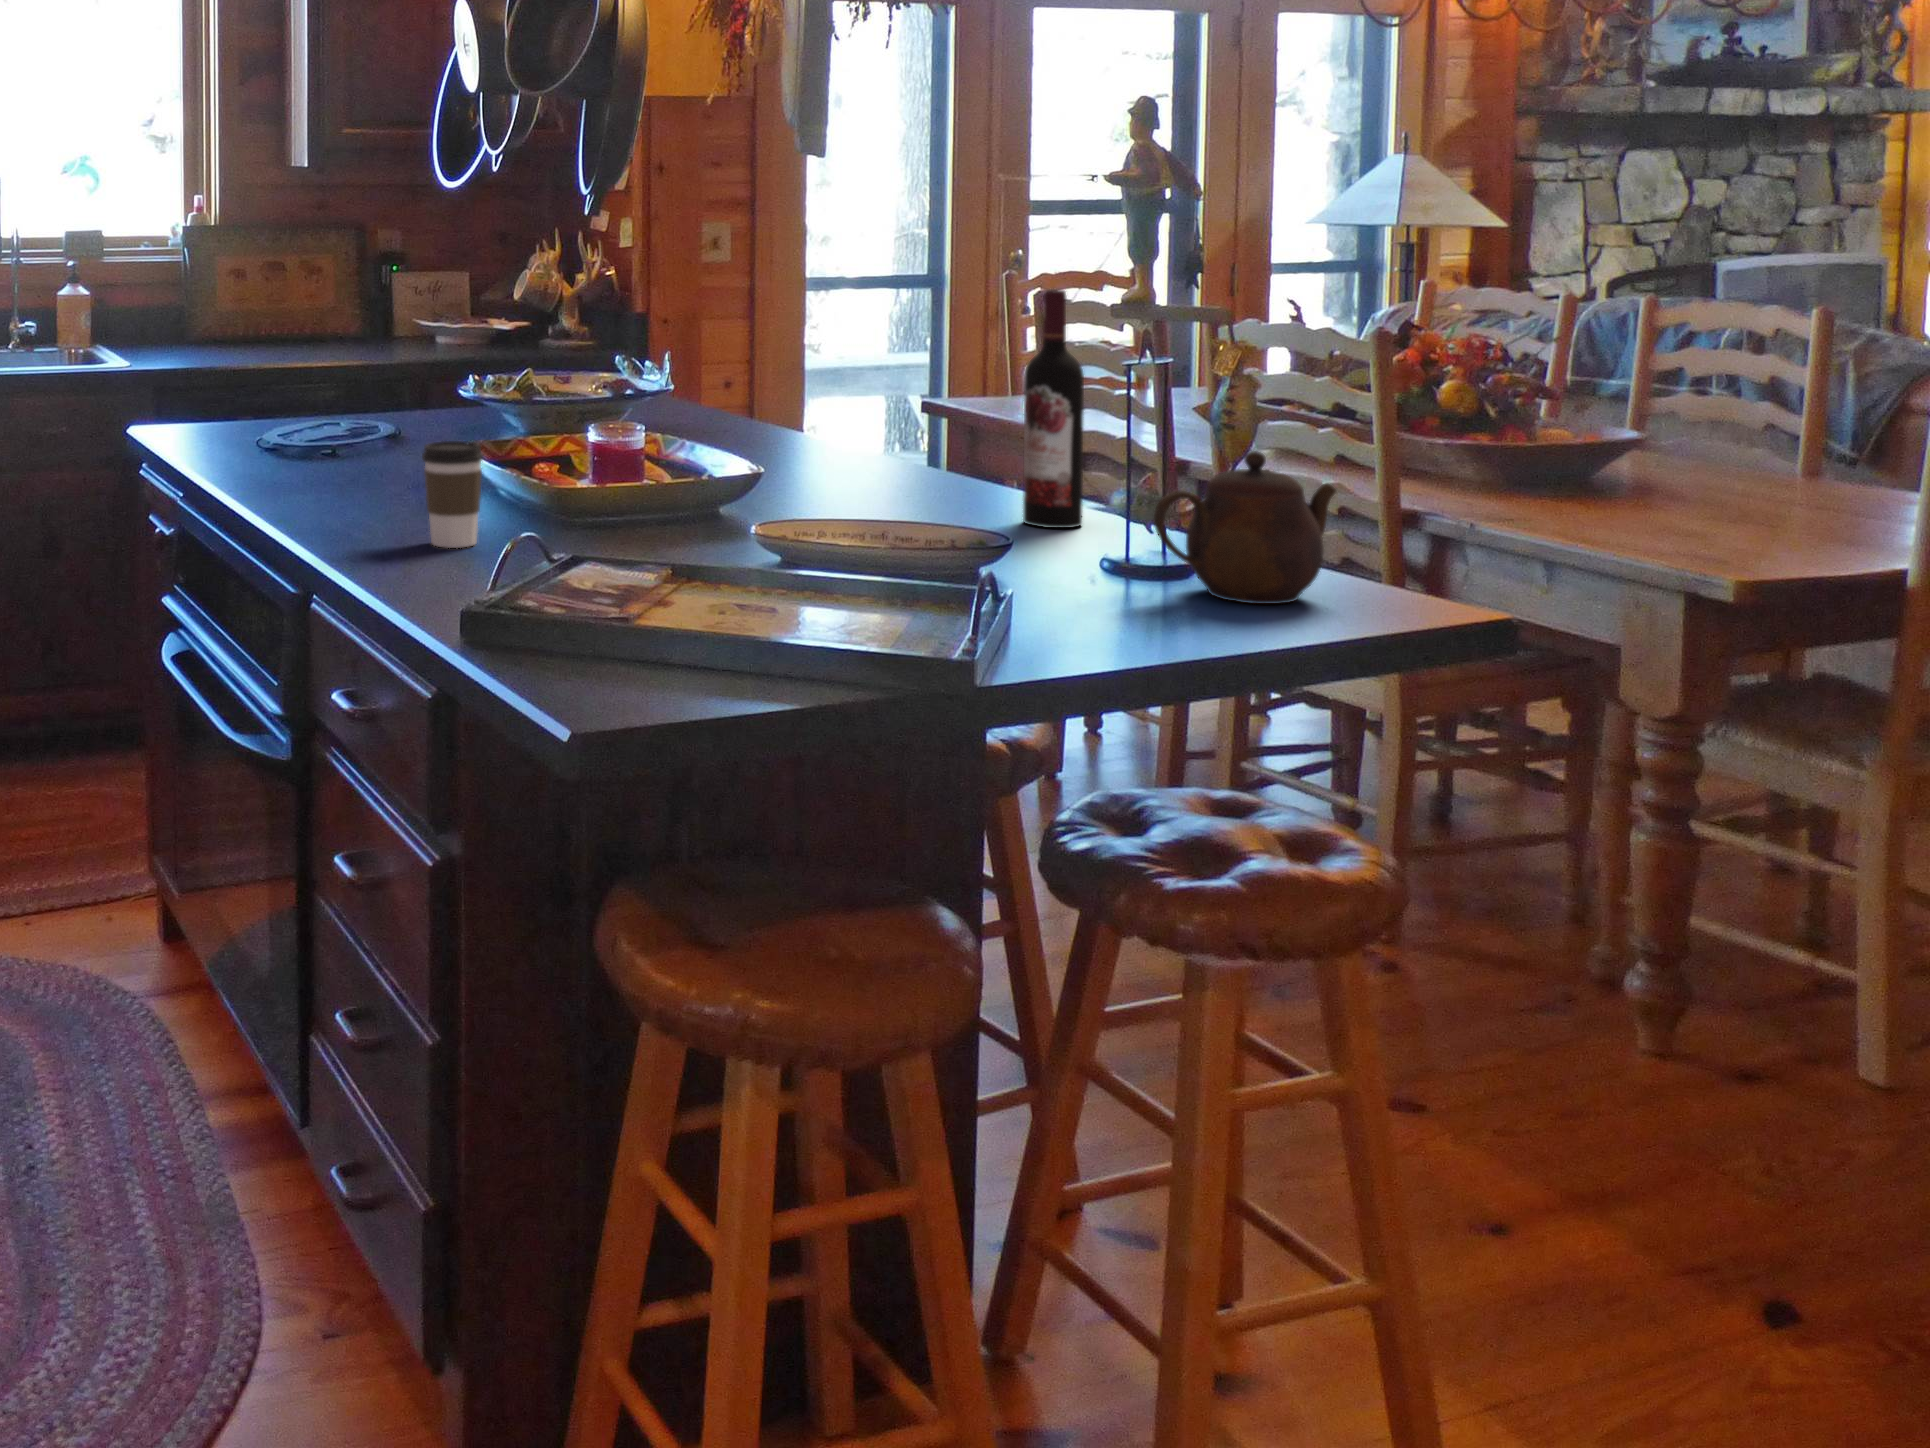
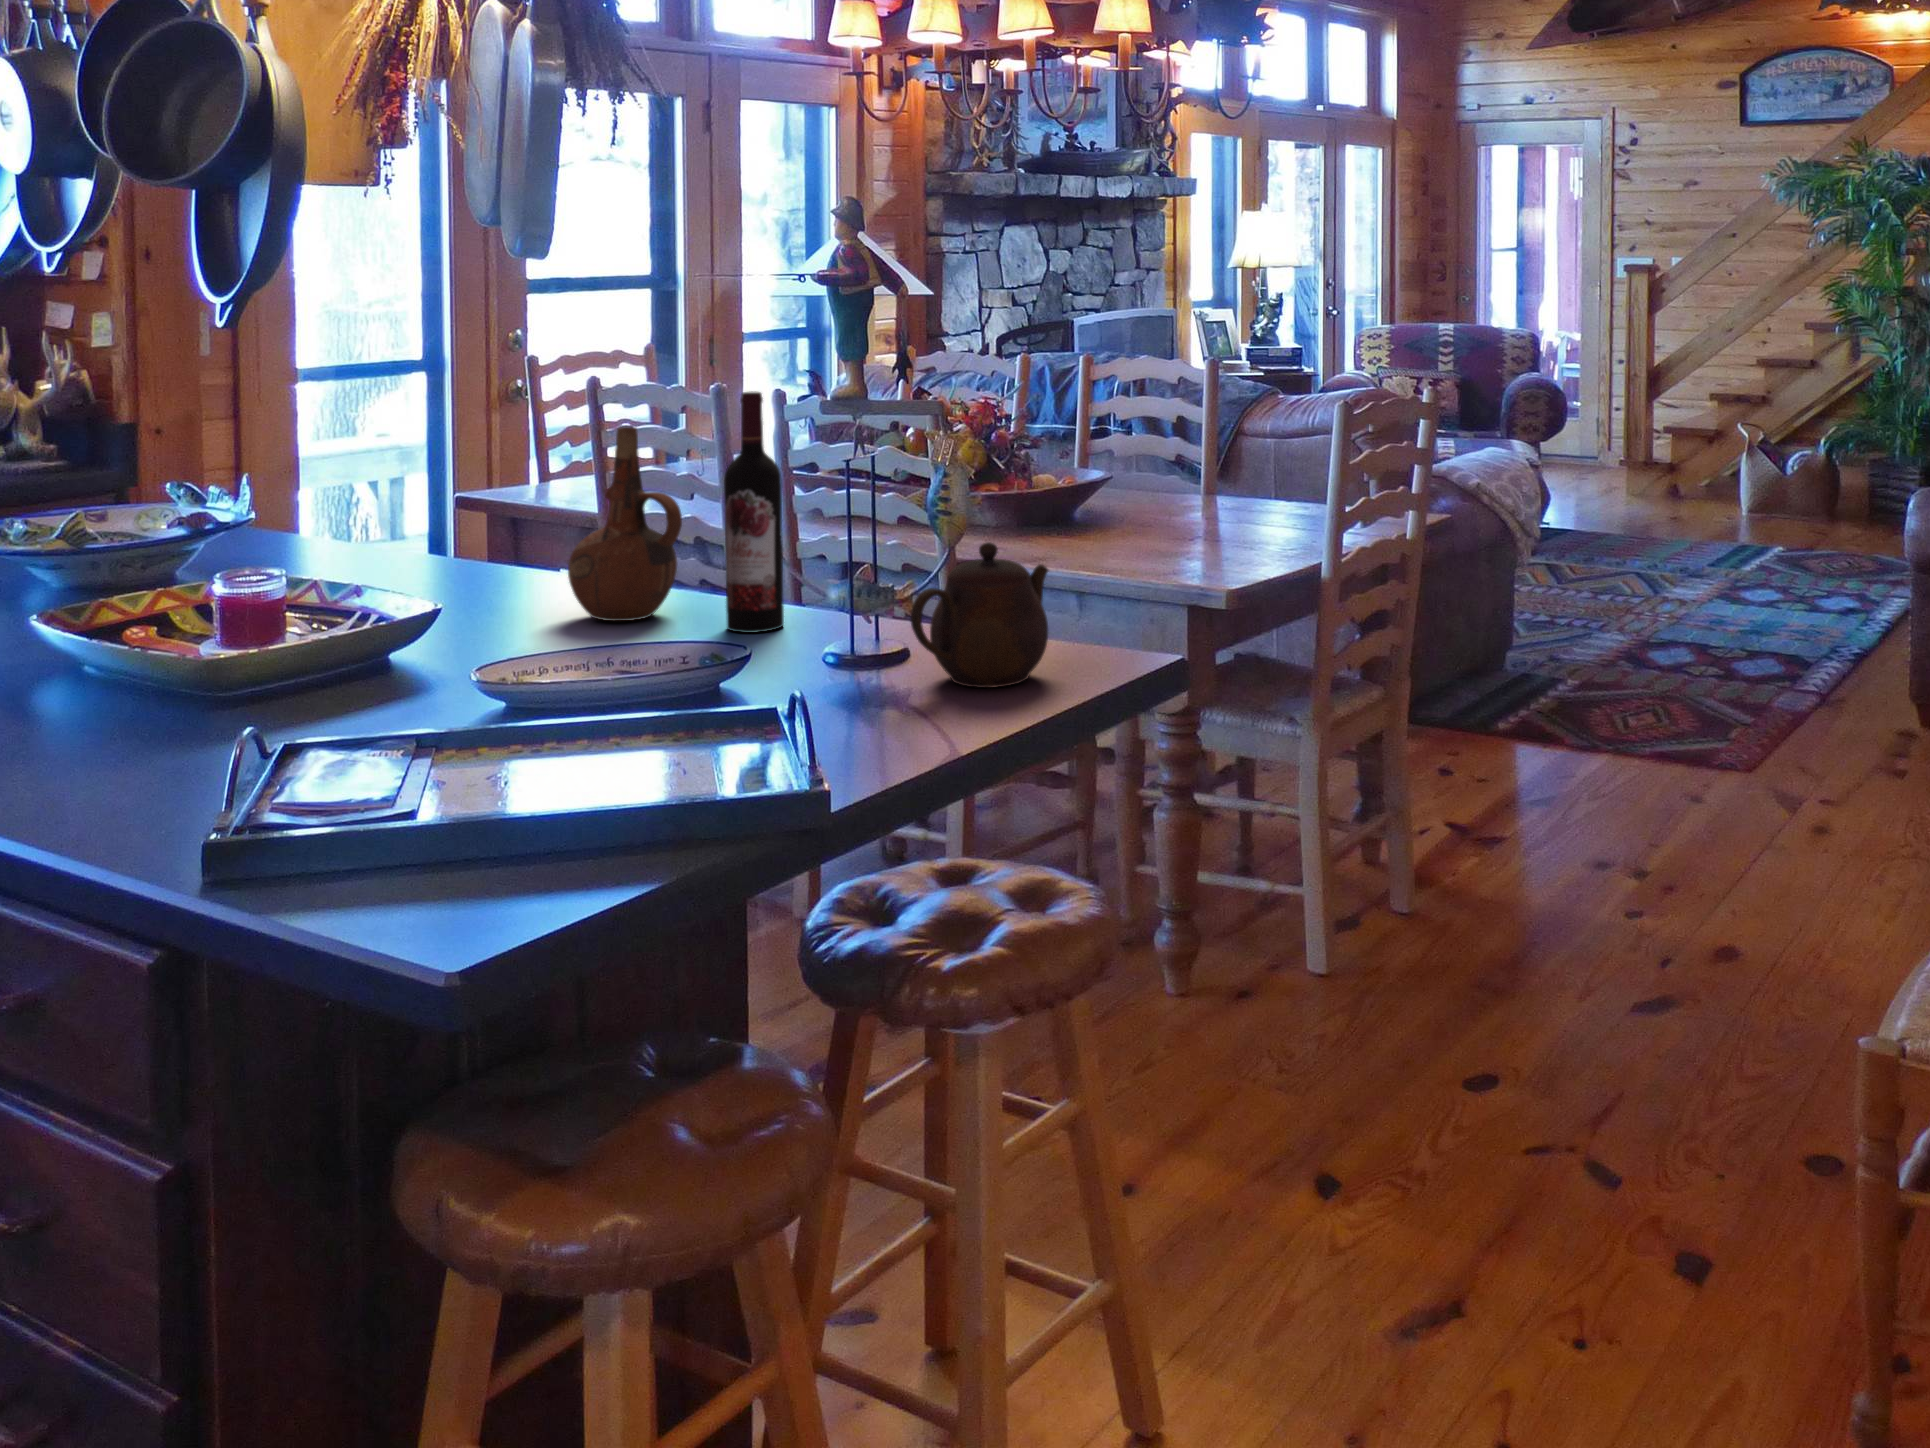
ceramic pitcher: none [886,320,994,504] -> present [568,426,682,621]
coffee cup: present [422,441,483,548] -> none [42,628,134,771]

